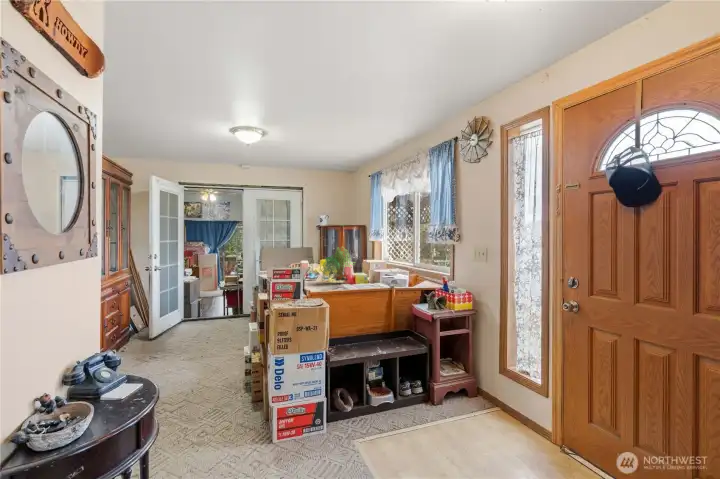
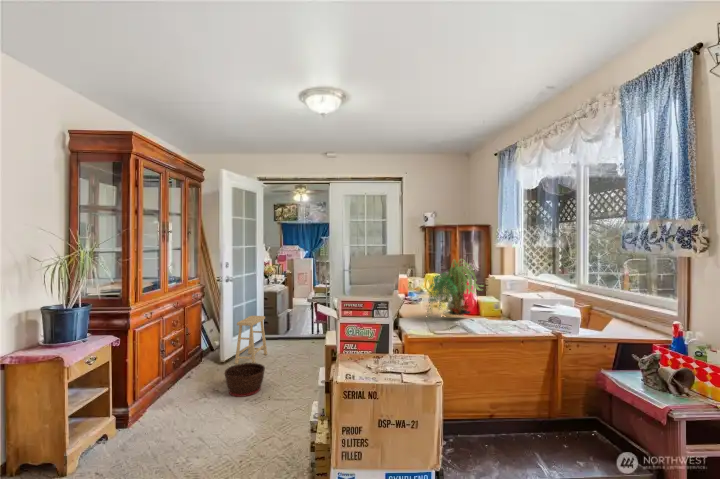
footstool: none [163,298,191,338] -> present [235,316,267,364]
basket: none [162,333,196,358] -> present [225,363,265,397]

